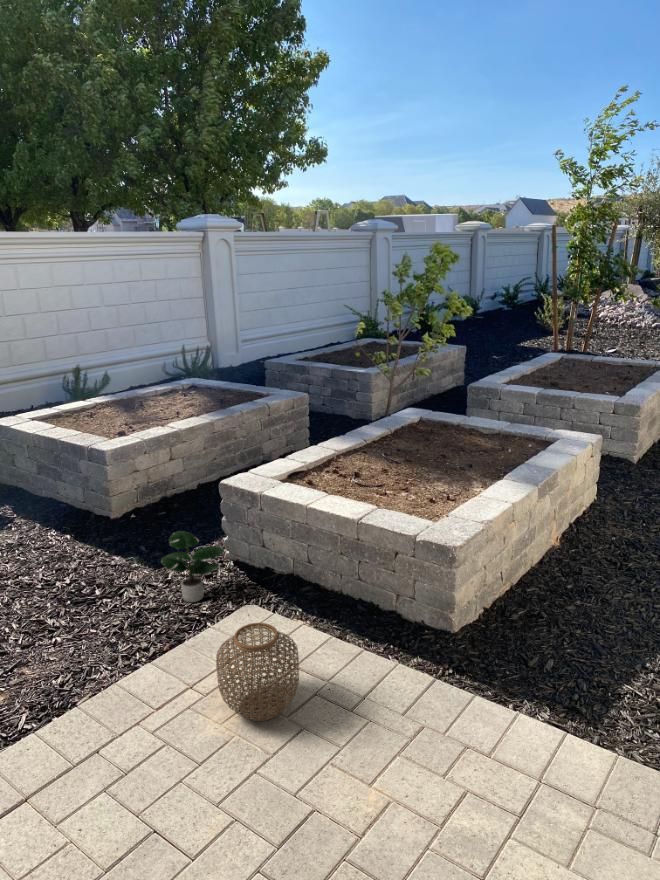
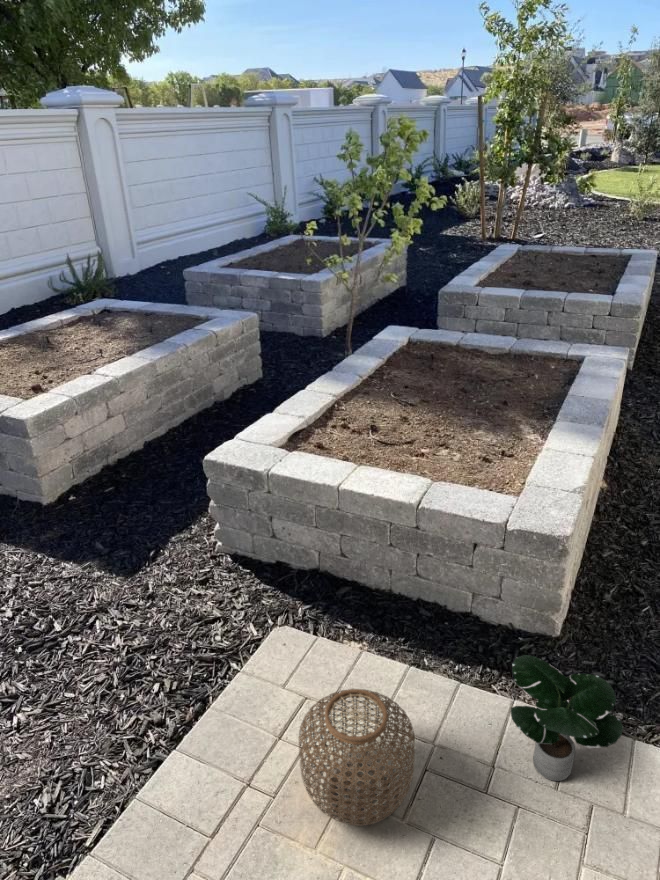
potted plant: present [161,531,224,602] -> present [511,655,623,781]

